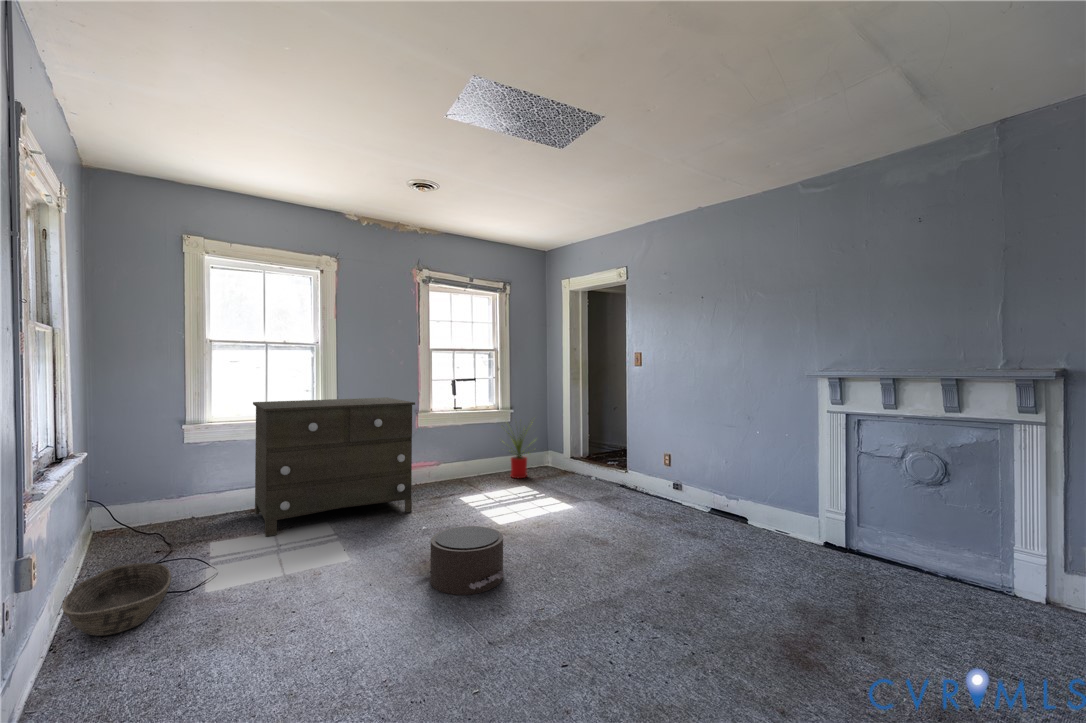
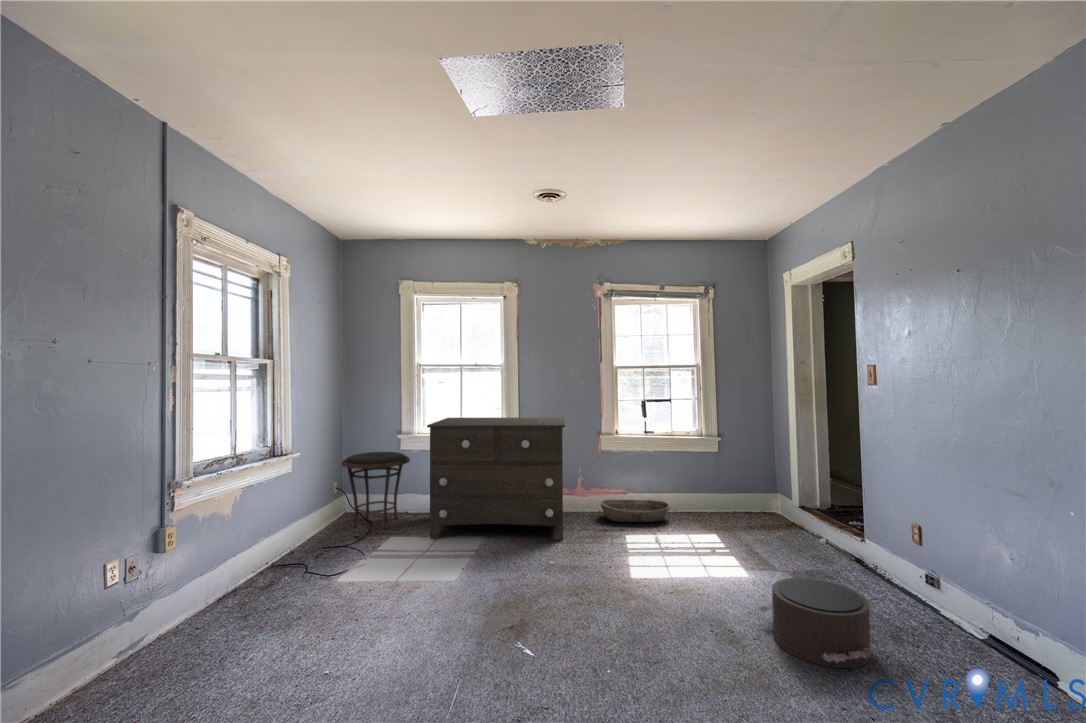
house plant: present [508,430,527,478] -> none [693,444,754,523]
side table: none [109,447,212,547] -> present [342,452,410,528]
pouf: present [418,526,505,595] -> present [758,578,873,668]
basket: present [62,563,171,636] -> present [600,500,670,522]

